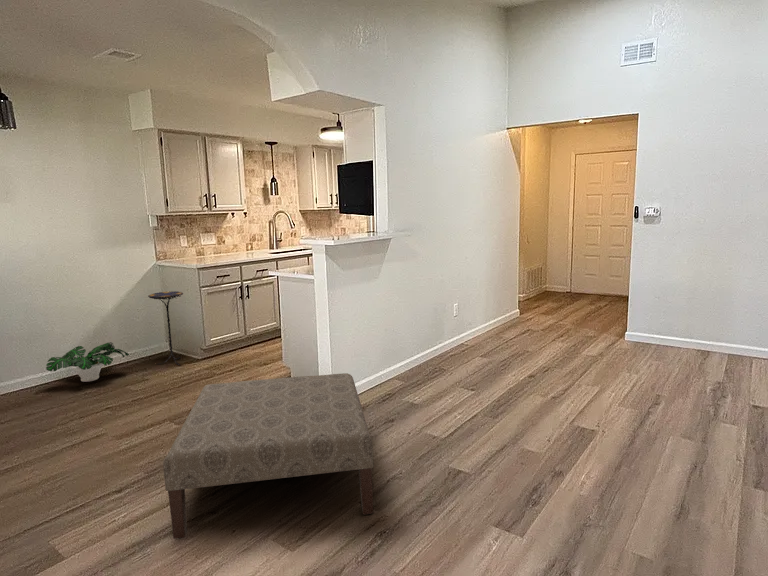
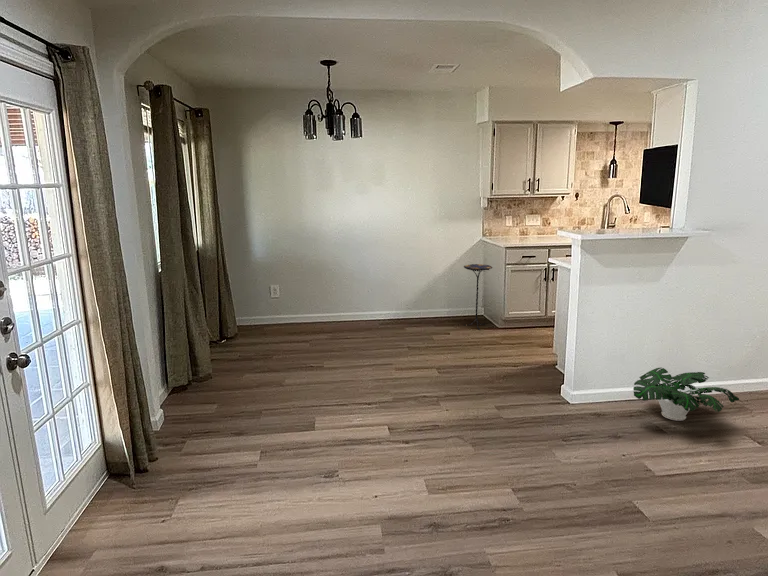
potted plant: present [46,342,129,382] -> present [633,368,739,421]
ottoman: present [163,373,373,539] -> none [367,347,574,501]

